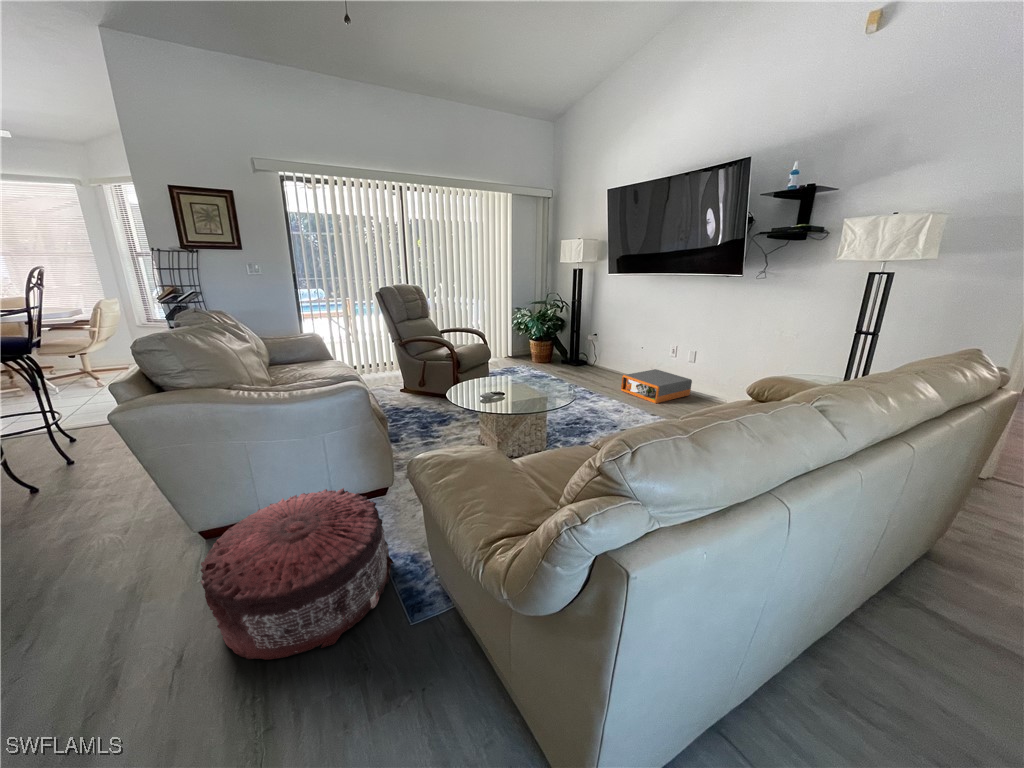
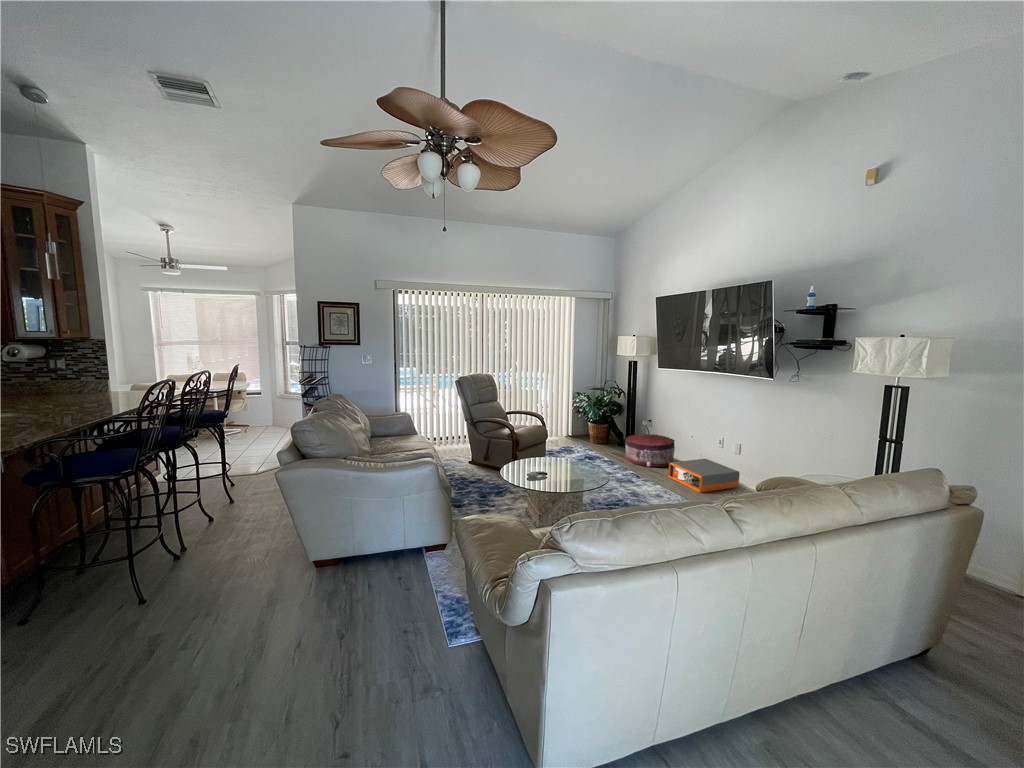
pouf: present [200,488,394,660] -> present [625,434,675,468]

